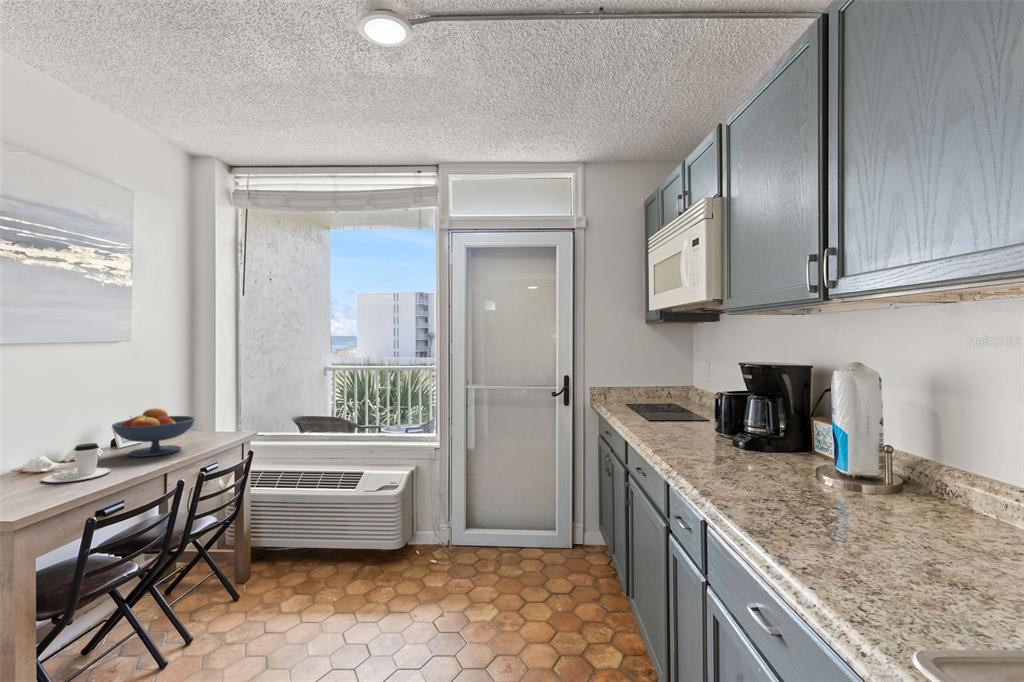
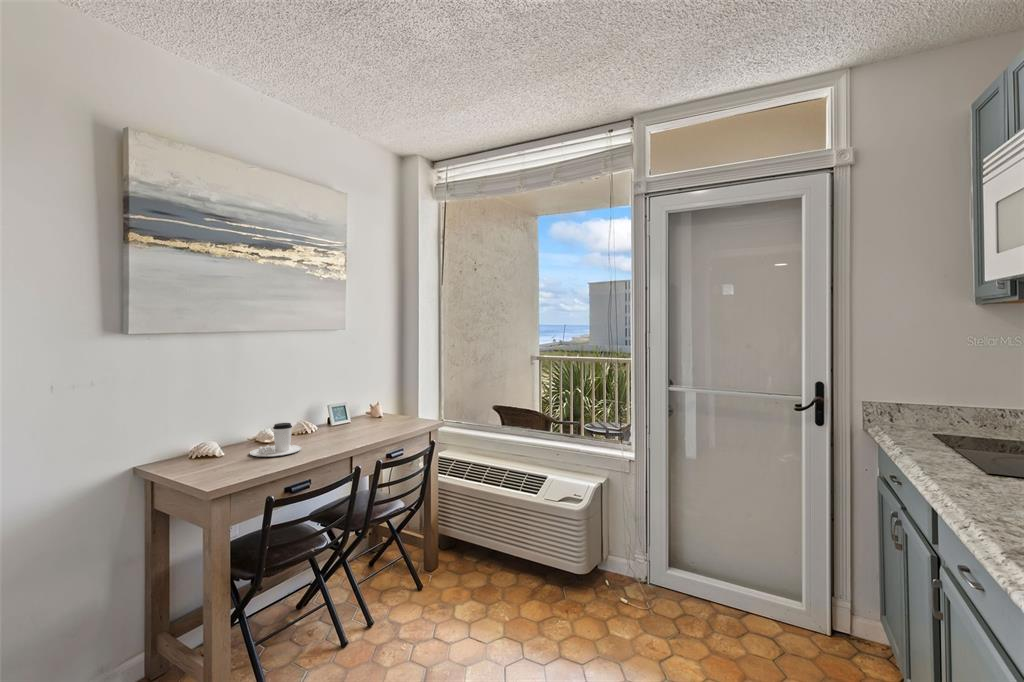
fruit bowl: present [112,408,195,457] -> none [318,393,384,439]

